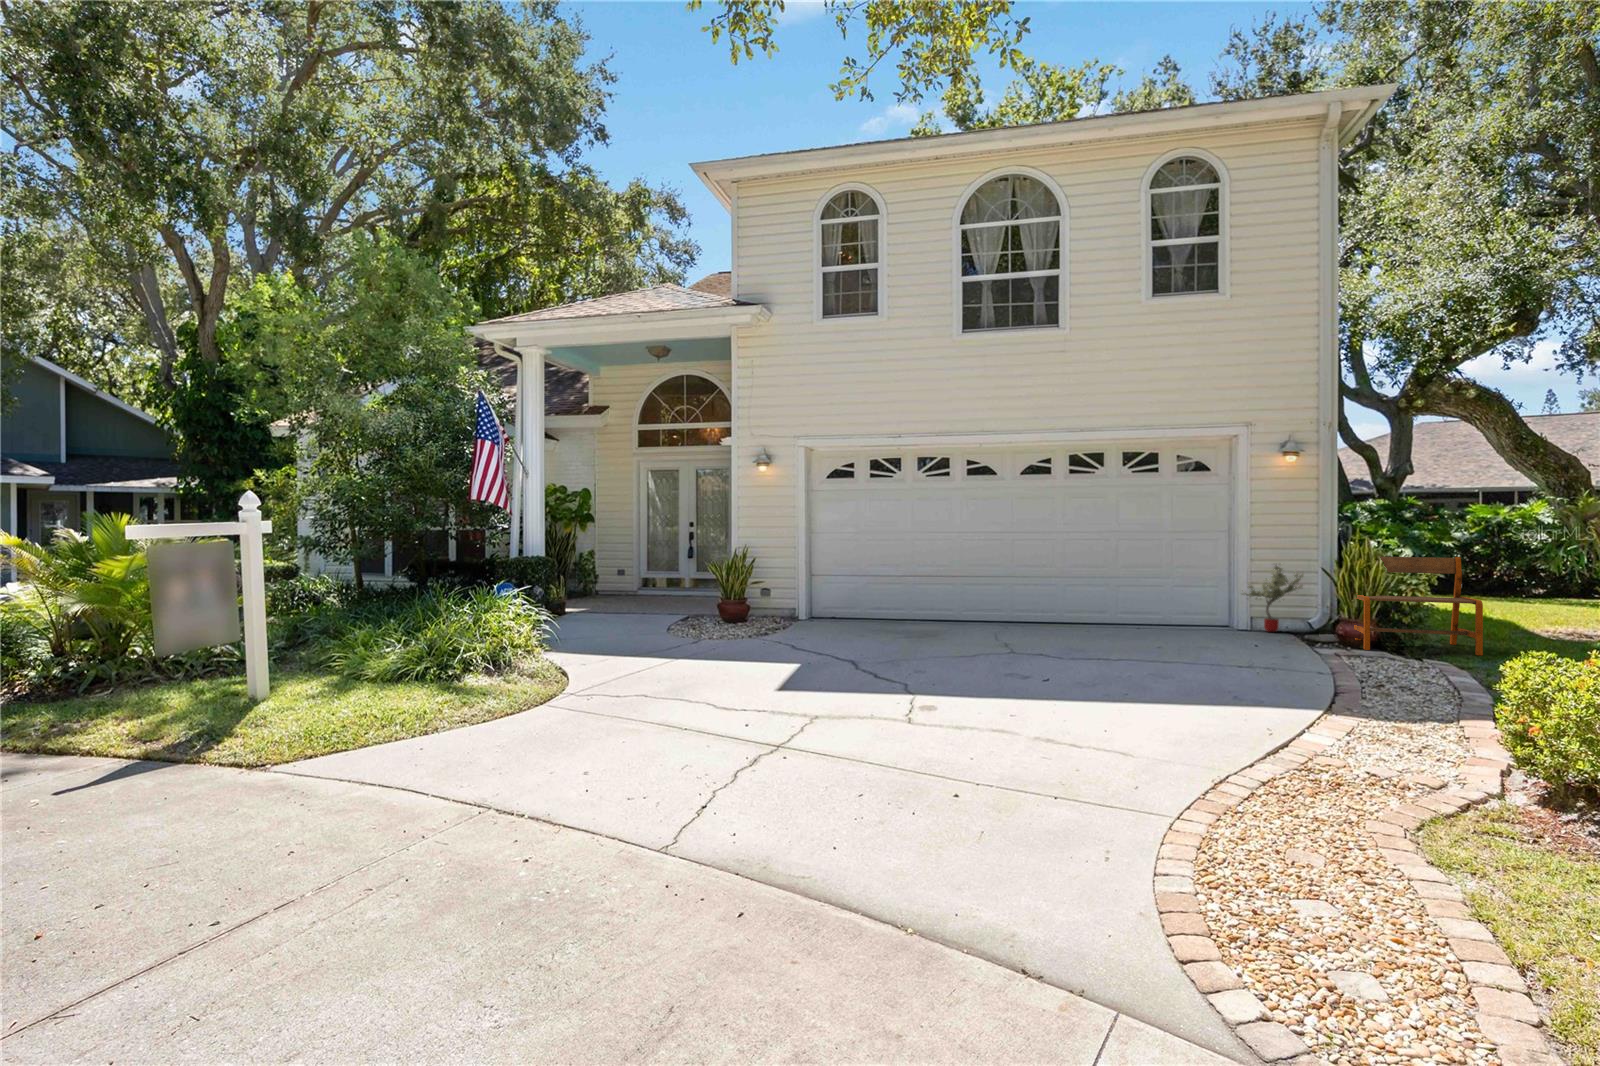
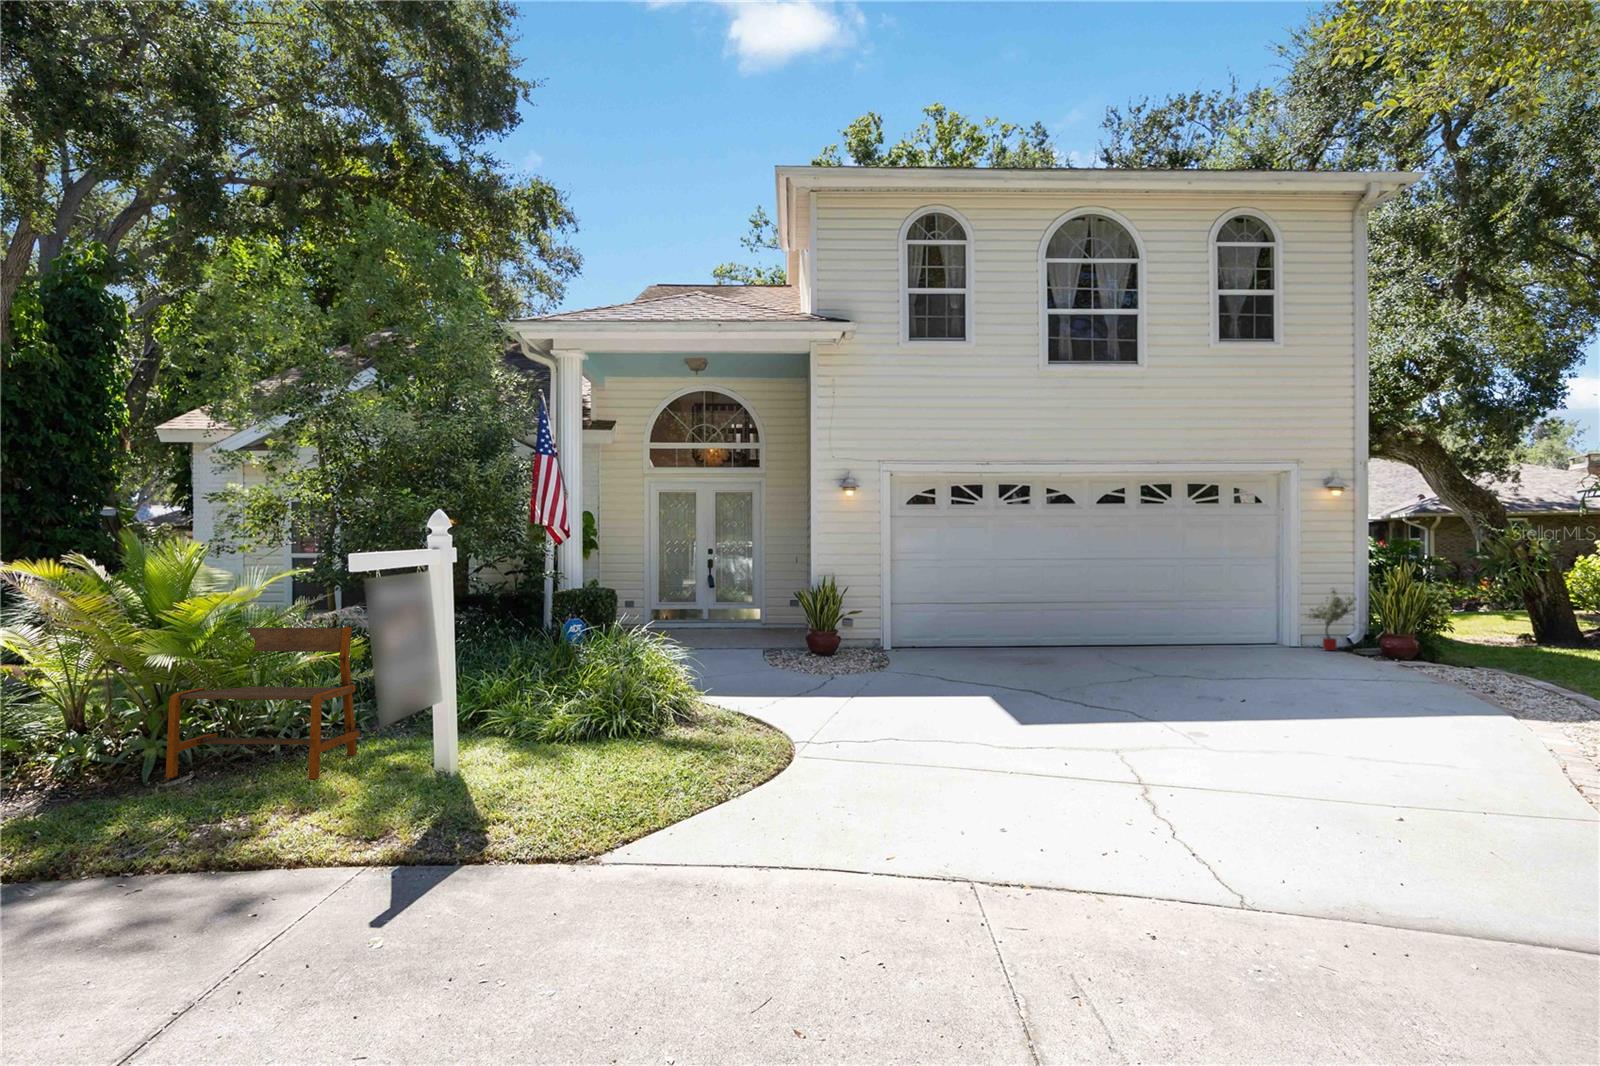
bench: present [1354,557,1483,655] -> present [166,627,359,779]

